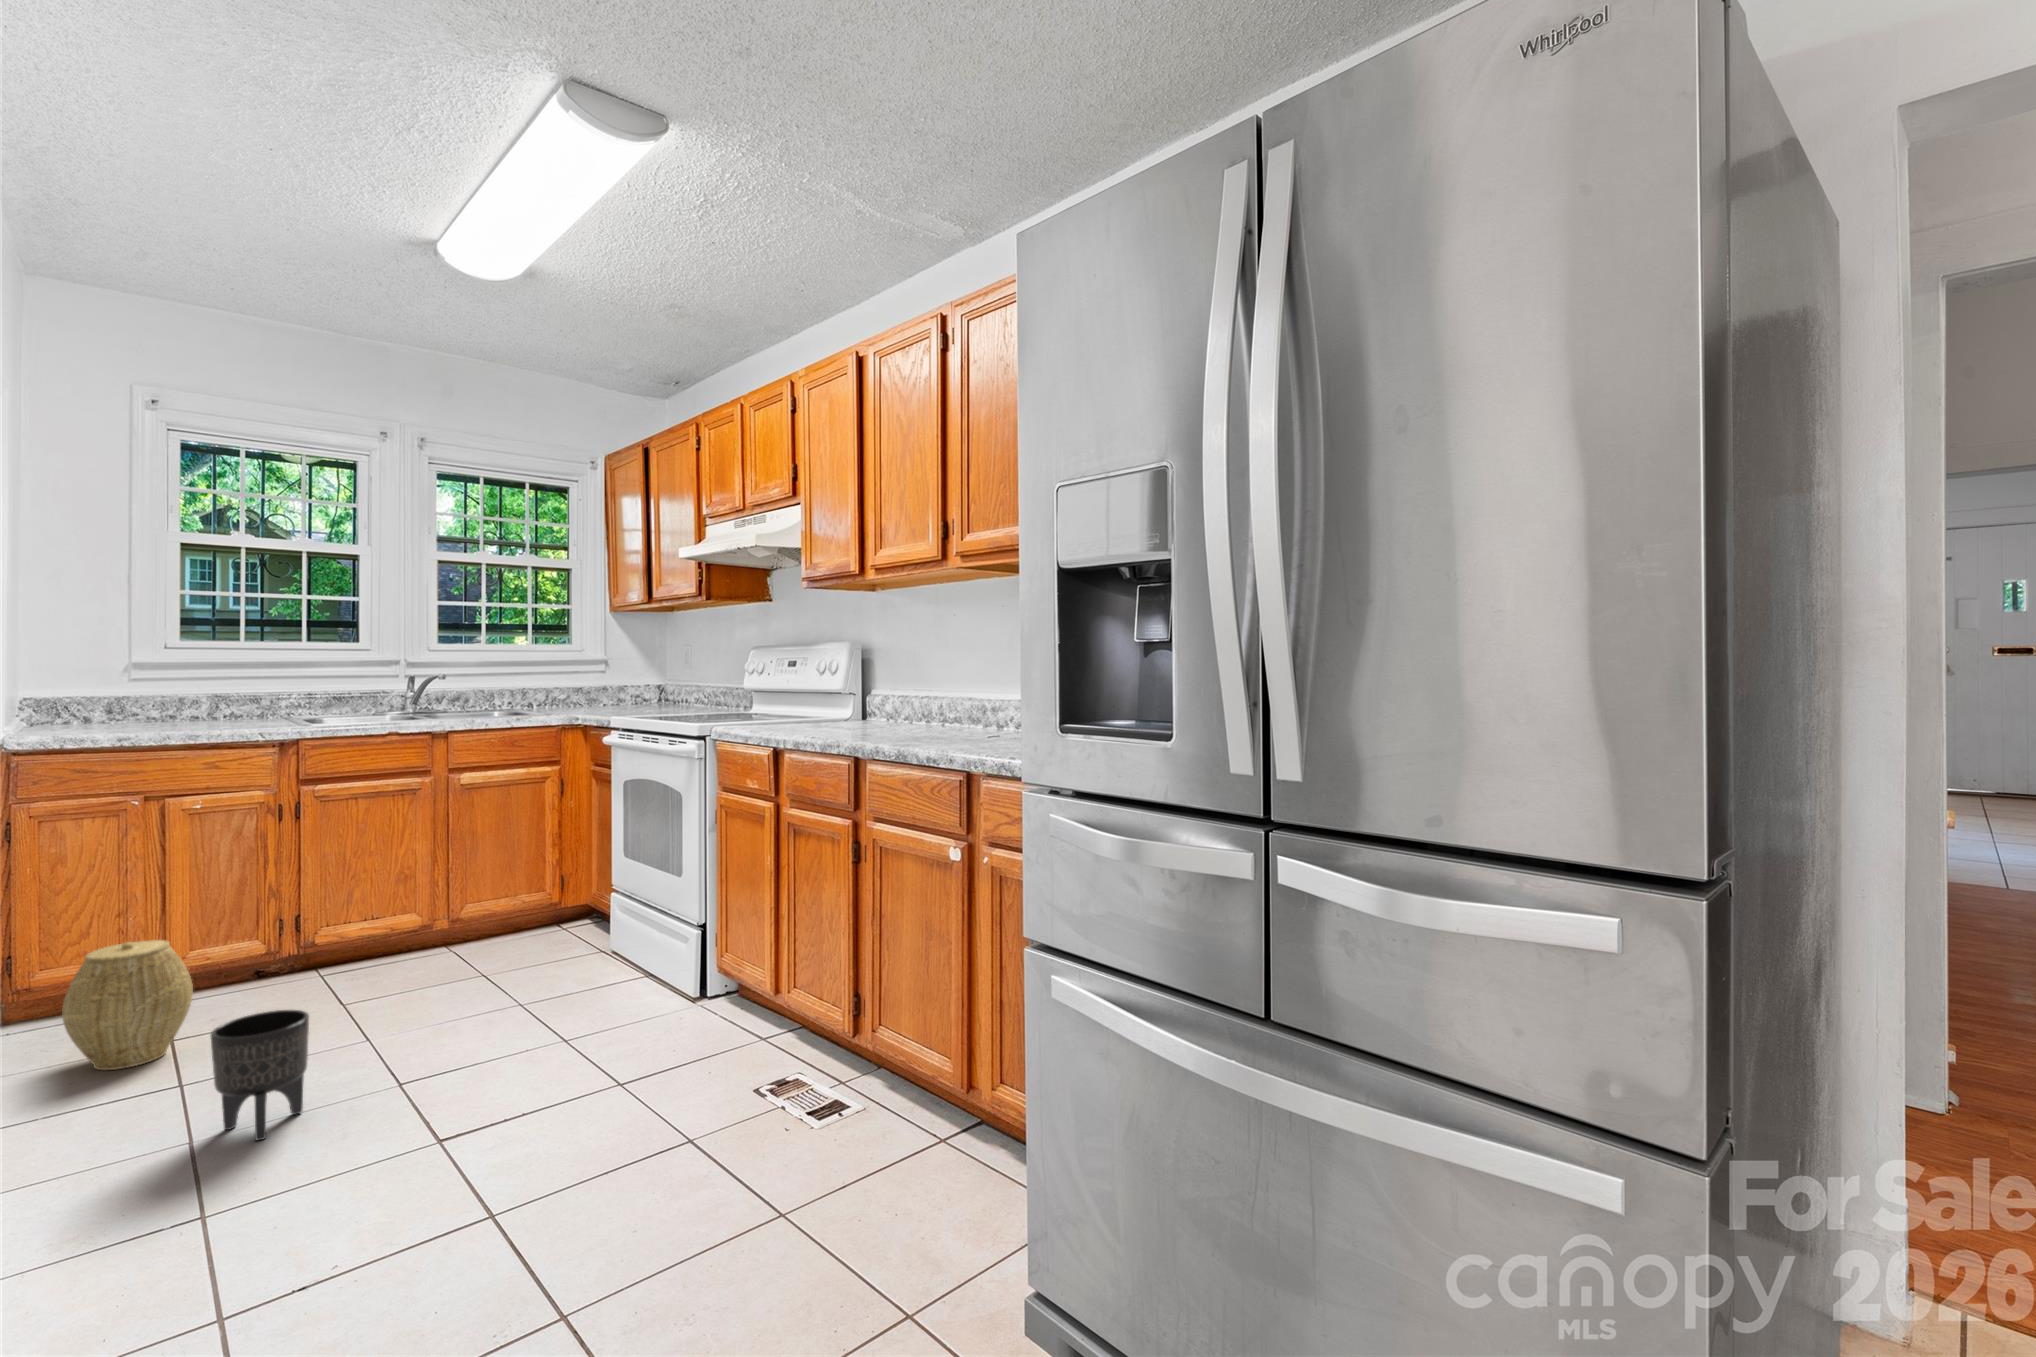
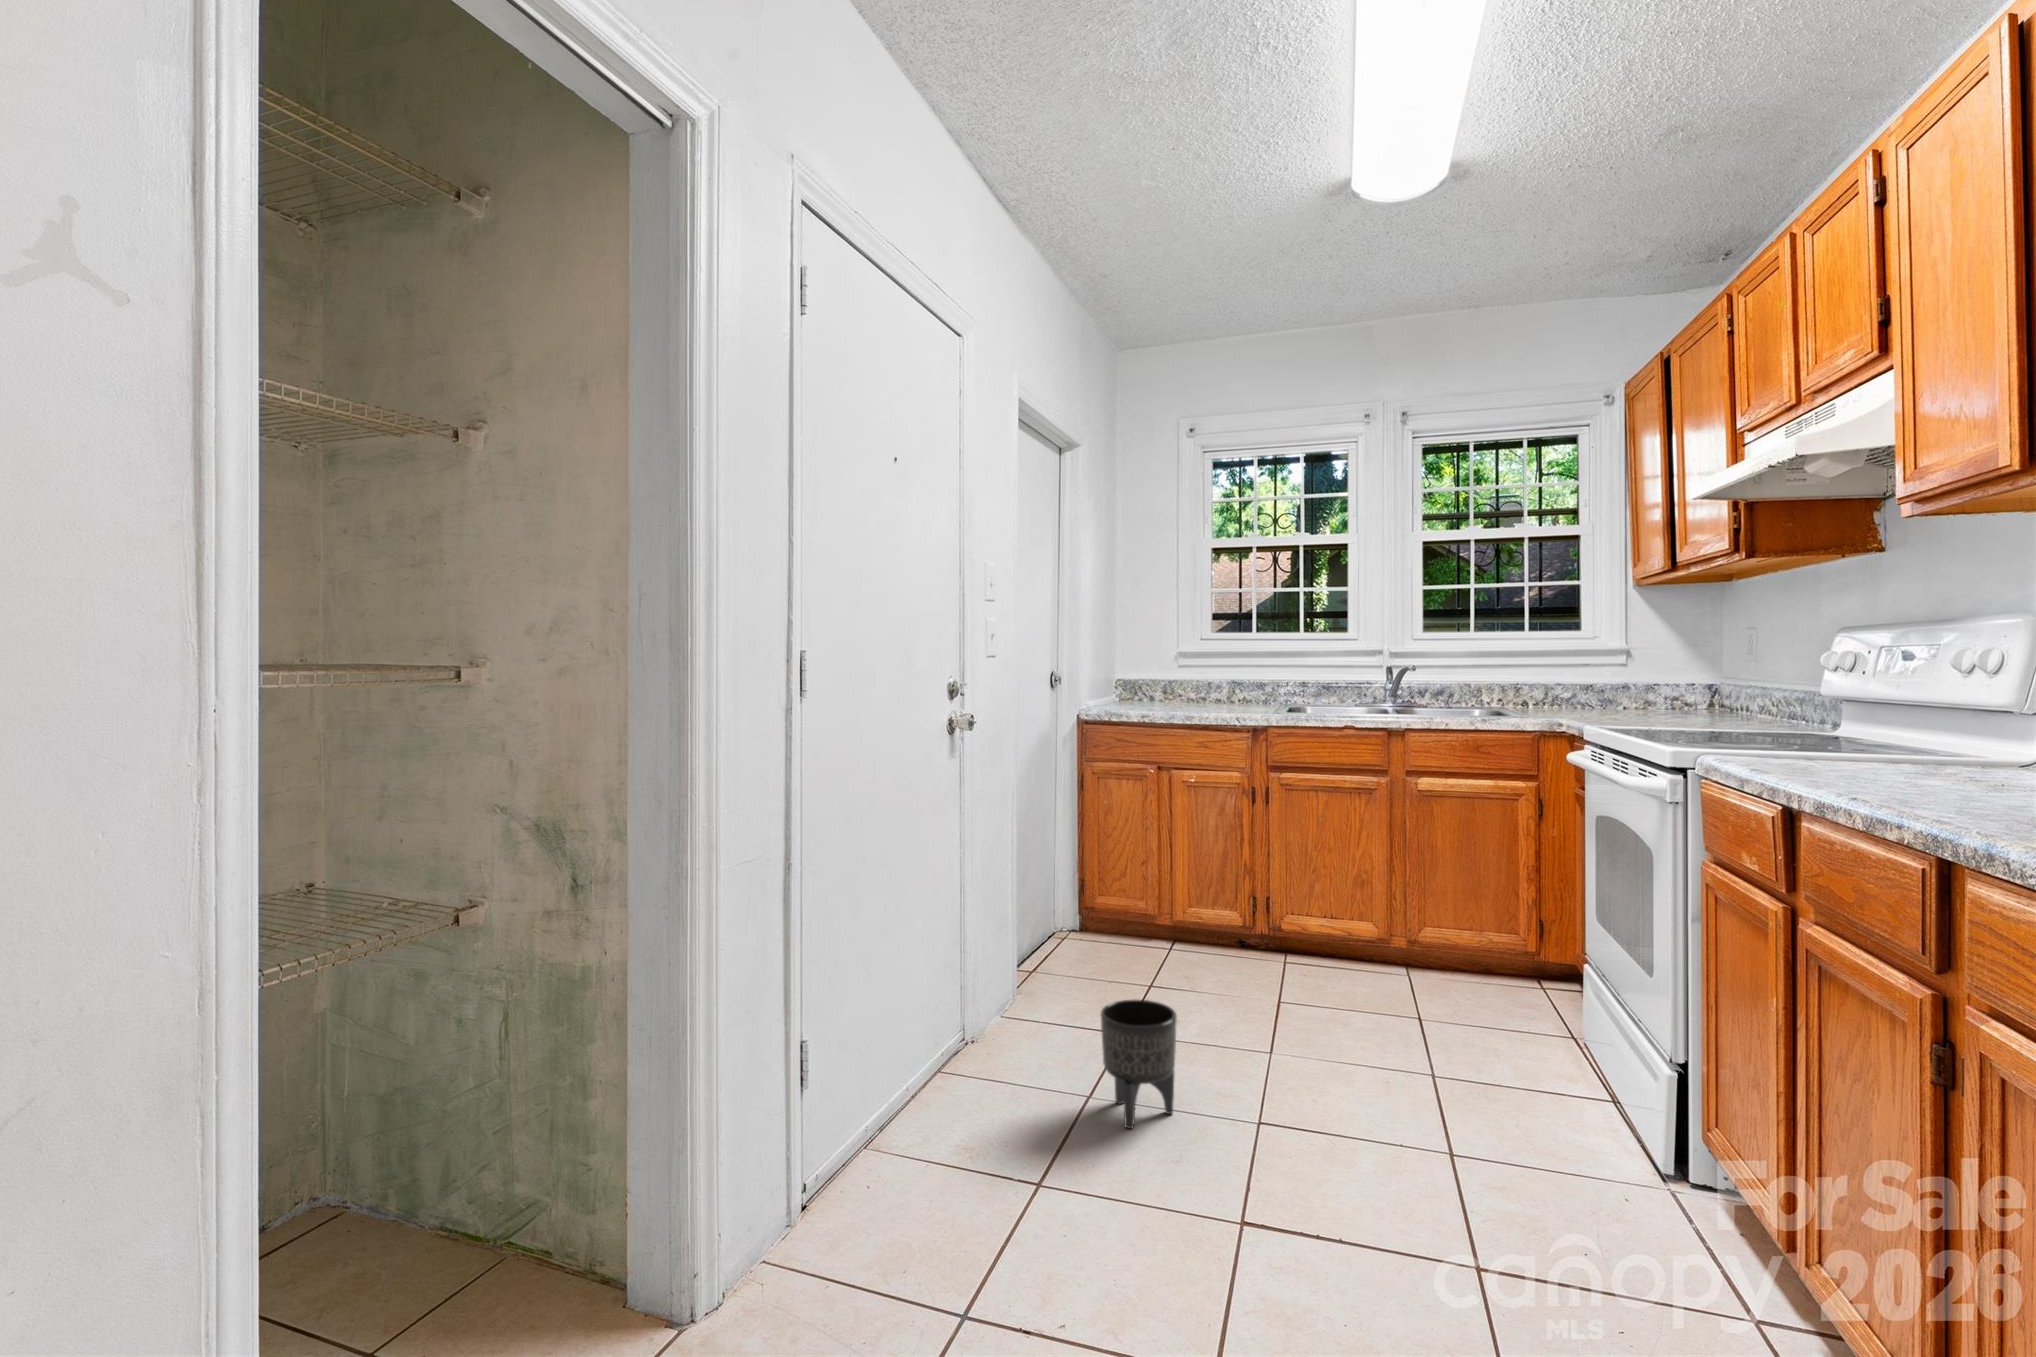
woven basket: present [62,940,193,1070] -> none [1074,897,1156,1006]

